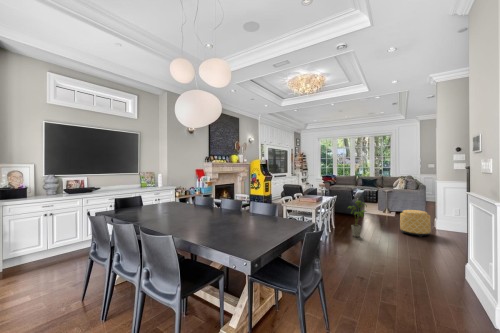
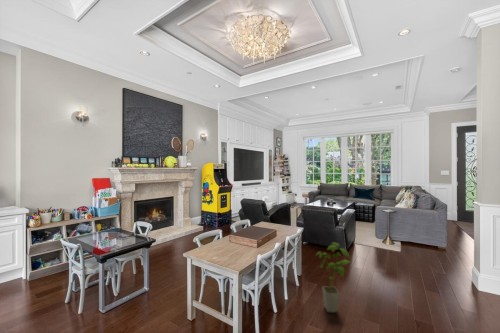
ottoman: present [400,210,431,237] -> none [412,255,472,315]

